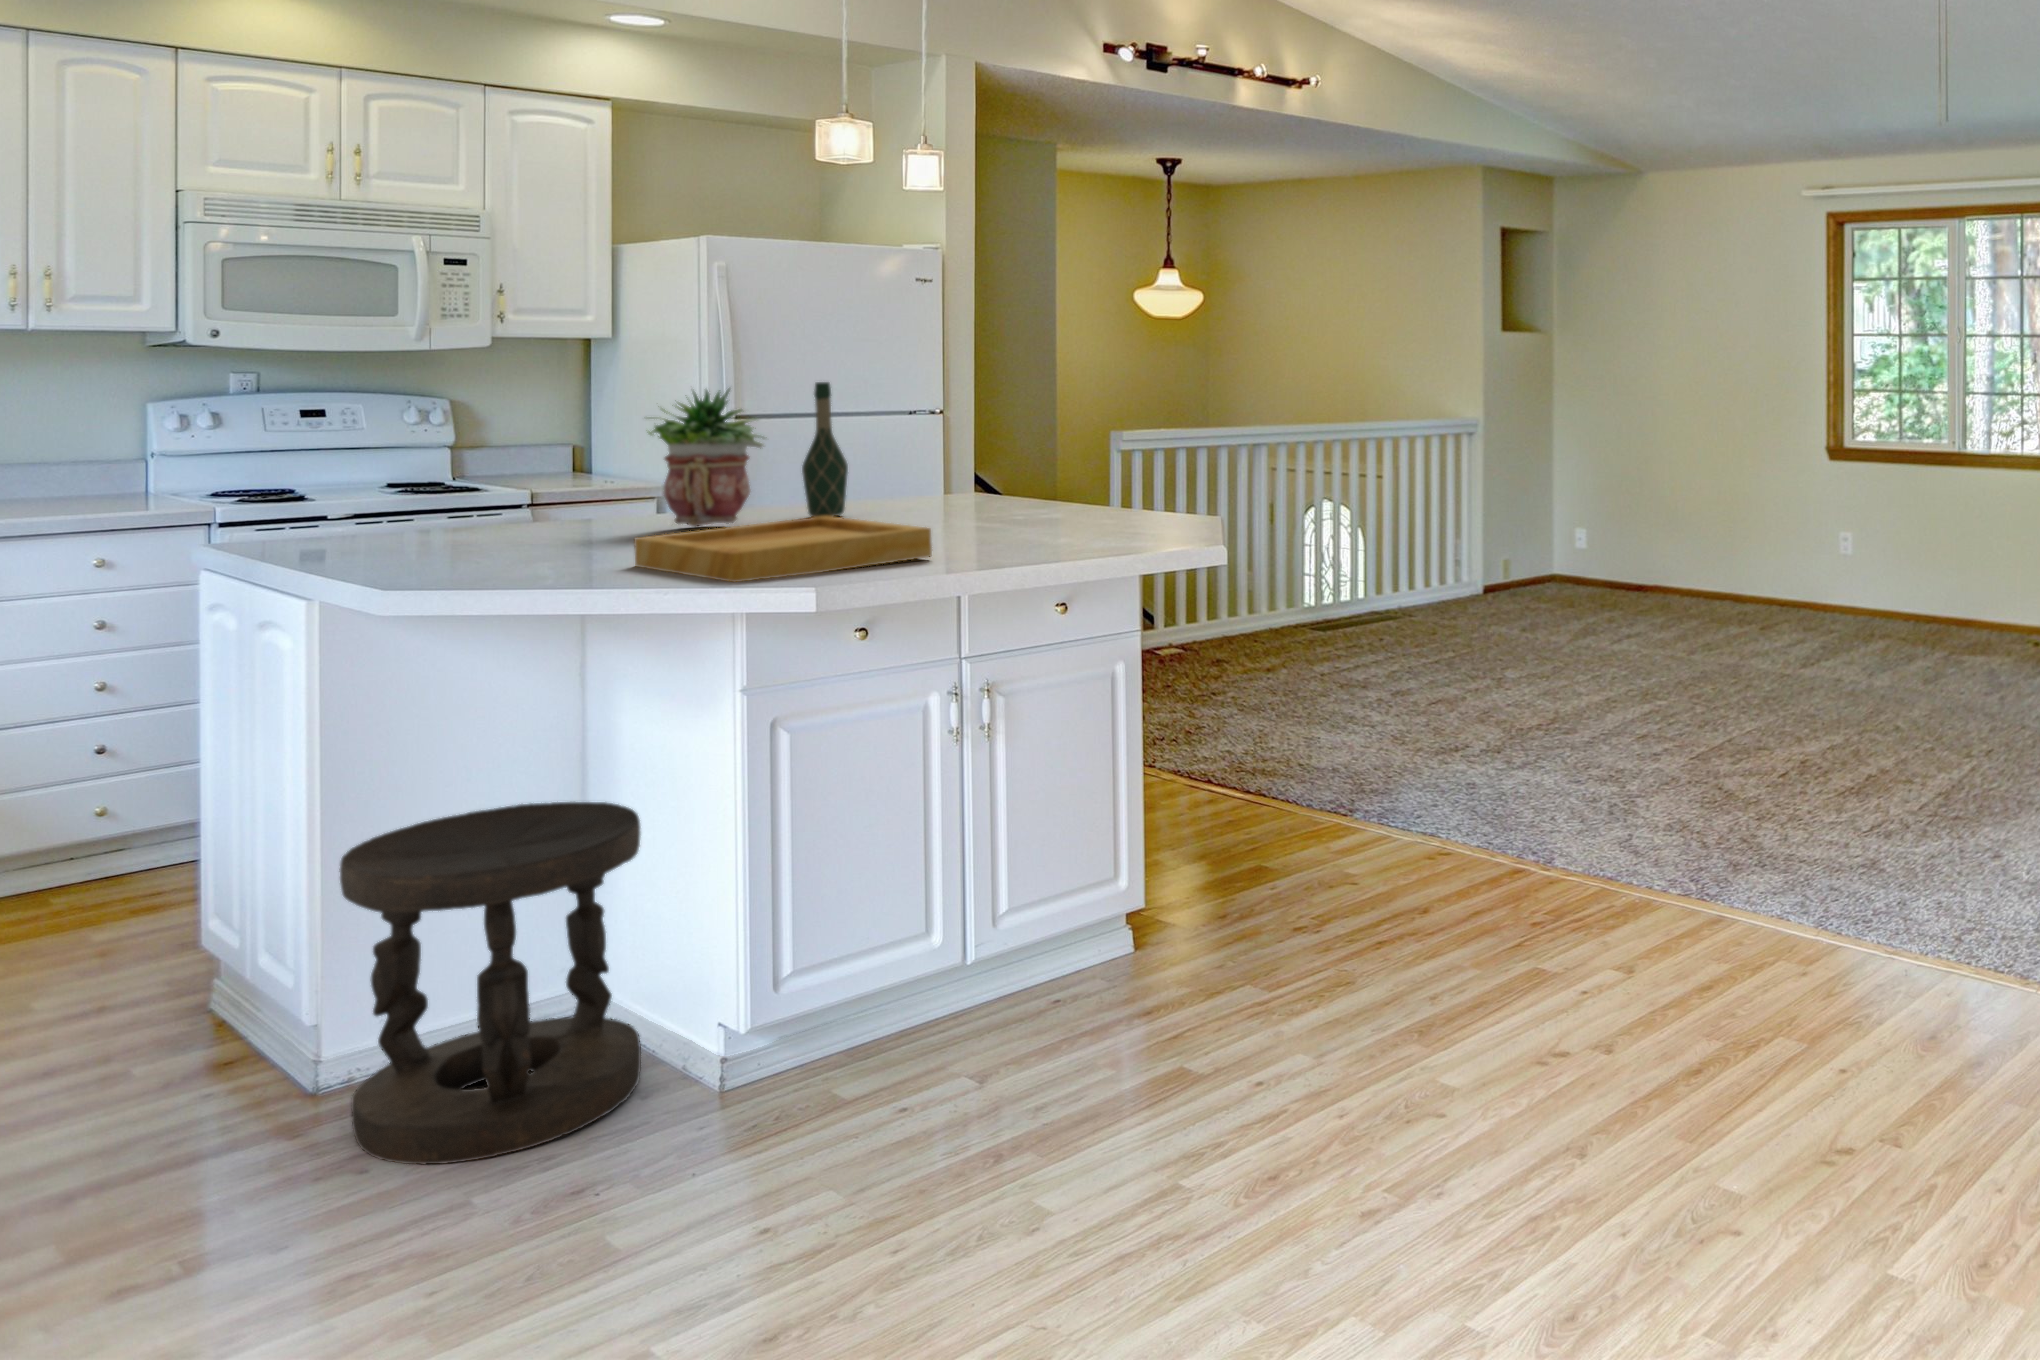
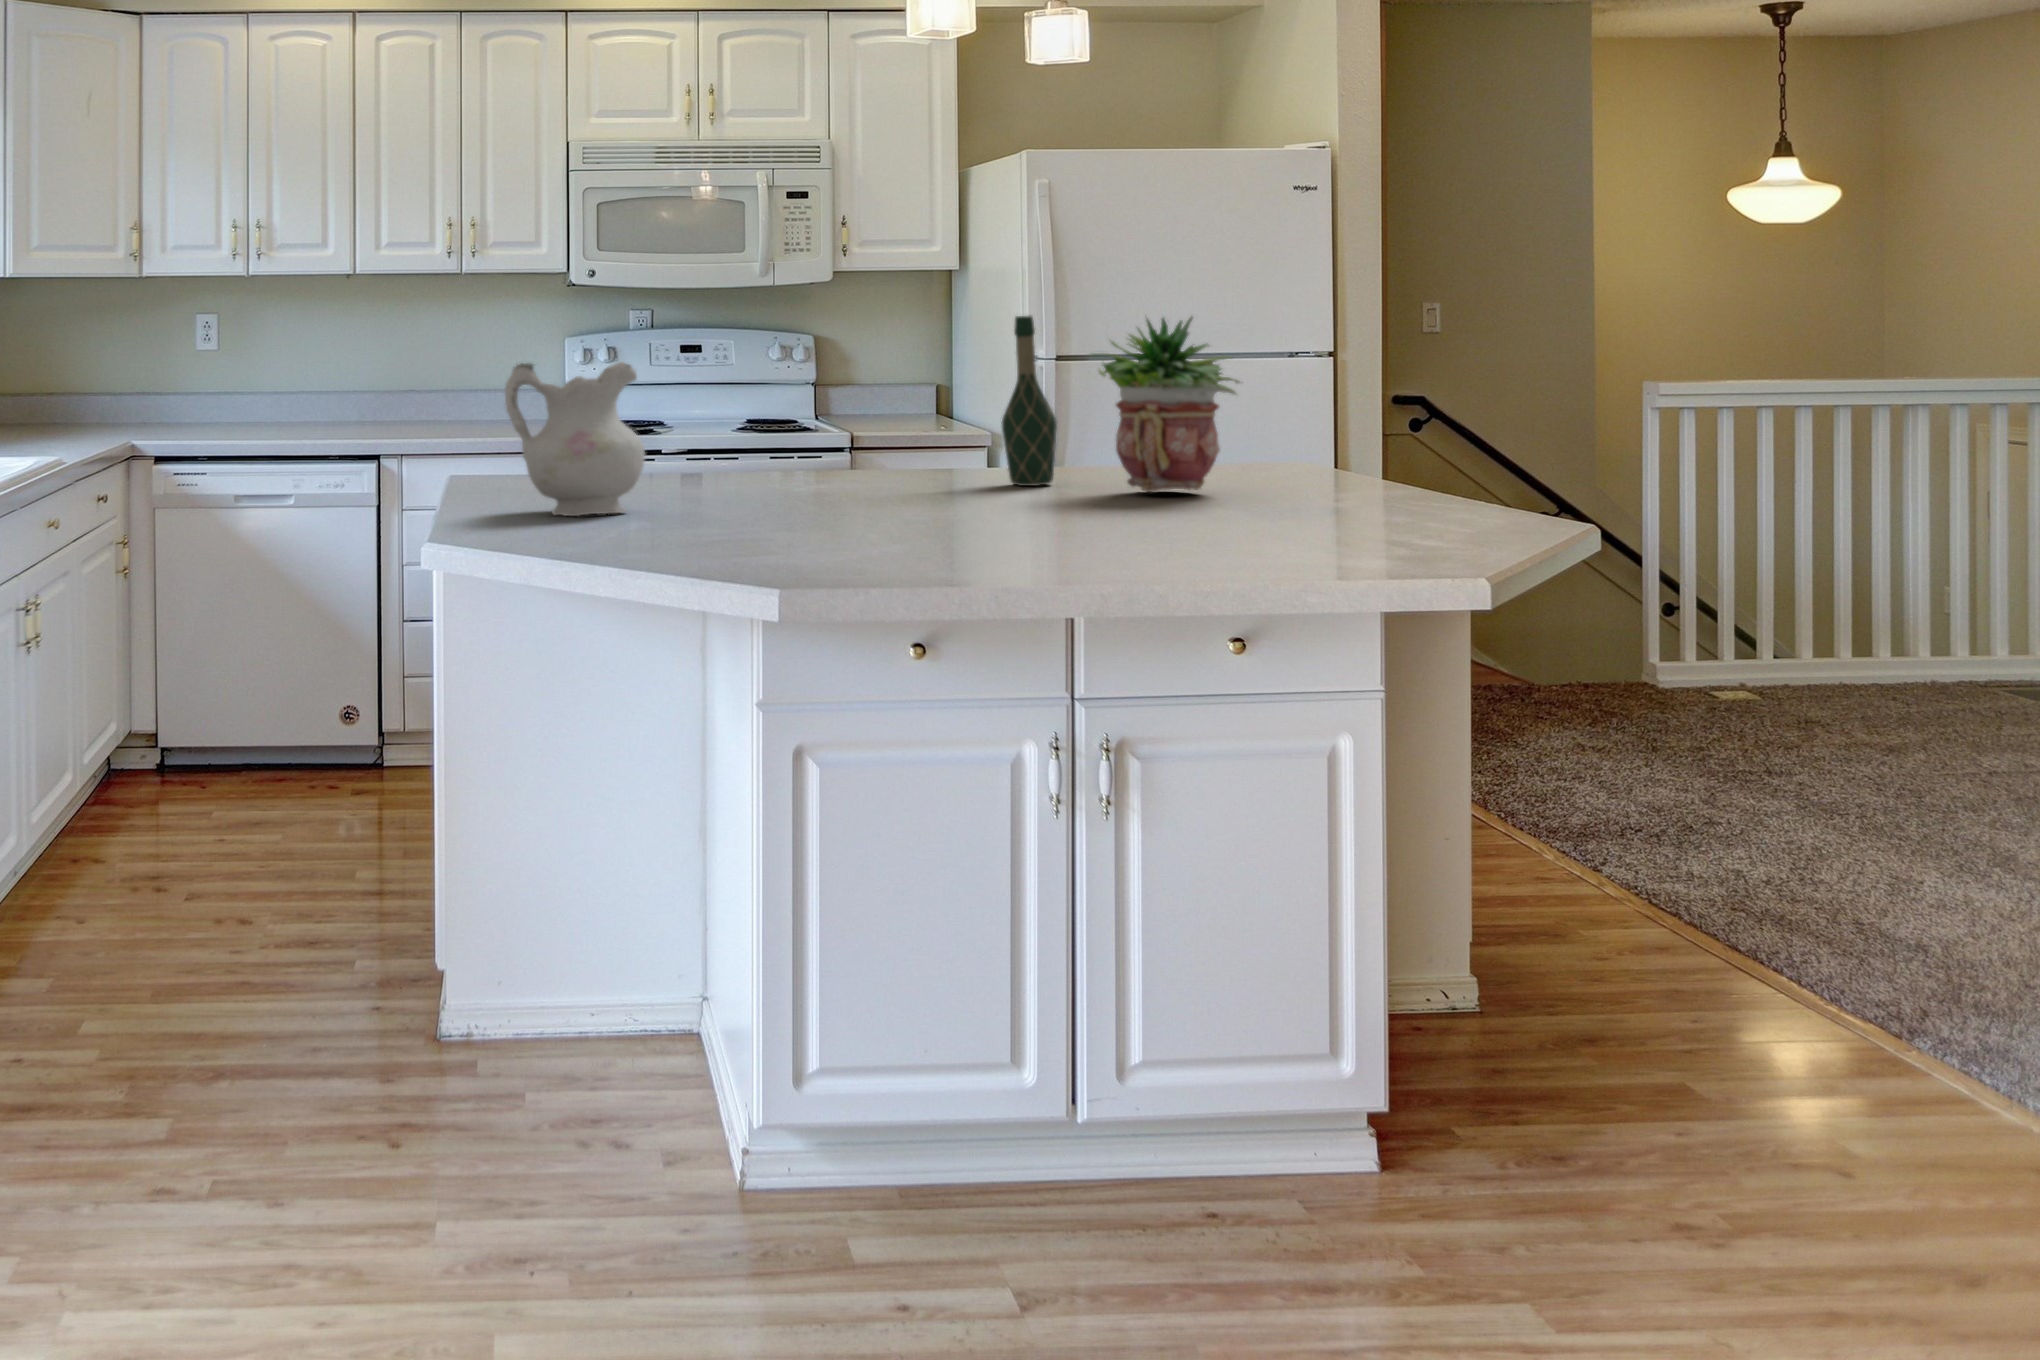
potted plant: present [648,389,763,527] -> present [1099,316,1240,492]
ceramic pitcher: none [408,422,548,563] -> present [505,361,645,516]
tray: present [634,516,932,582] -> none [669,488,971,573]
stool: present [339,802,641,1164] -> none [397,788,694,1193]

